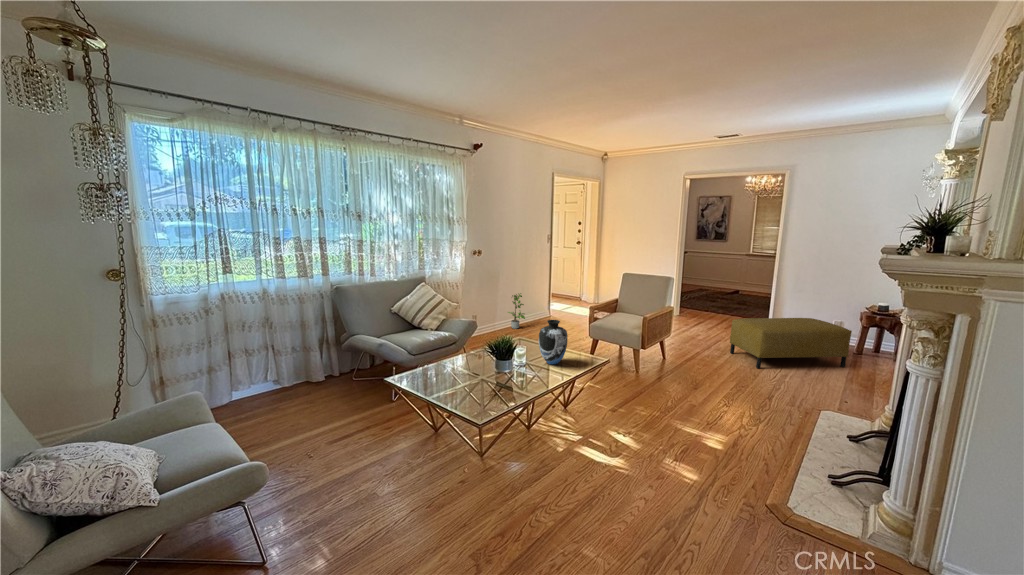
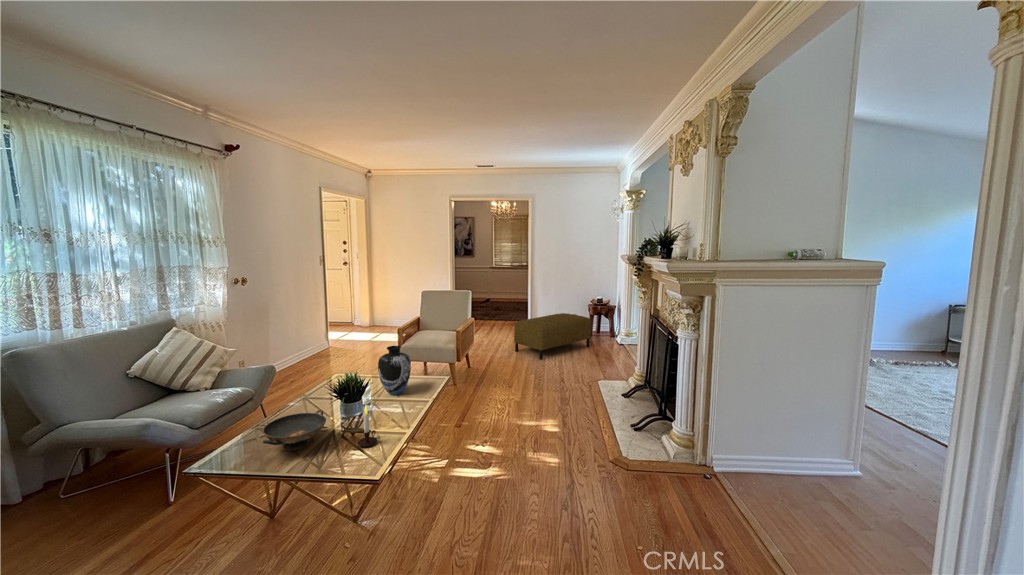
potted plant: present [508,293,525,329] -> none [284,324,309,368]
decorative bowl: none [430,359,481,386] -> present [263,410,326,451]
candle: none [492,363,510,398] -> present [357,405,377,447]

